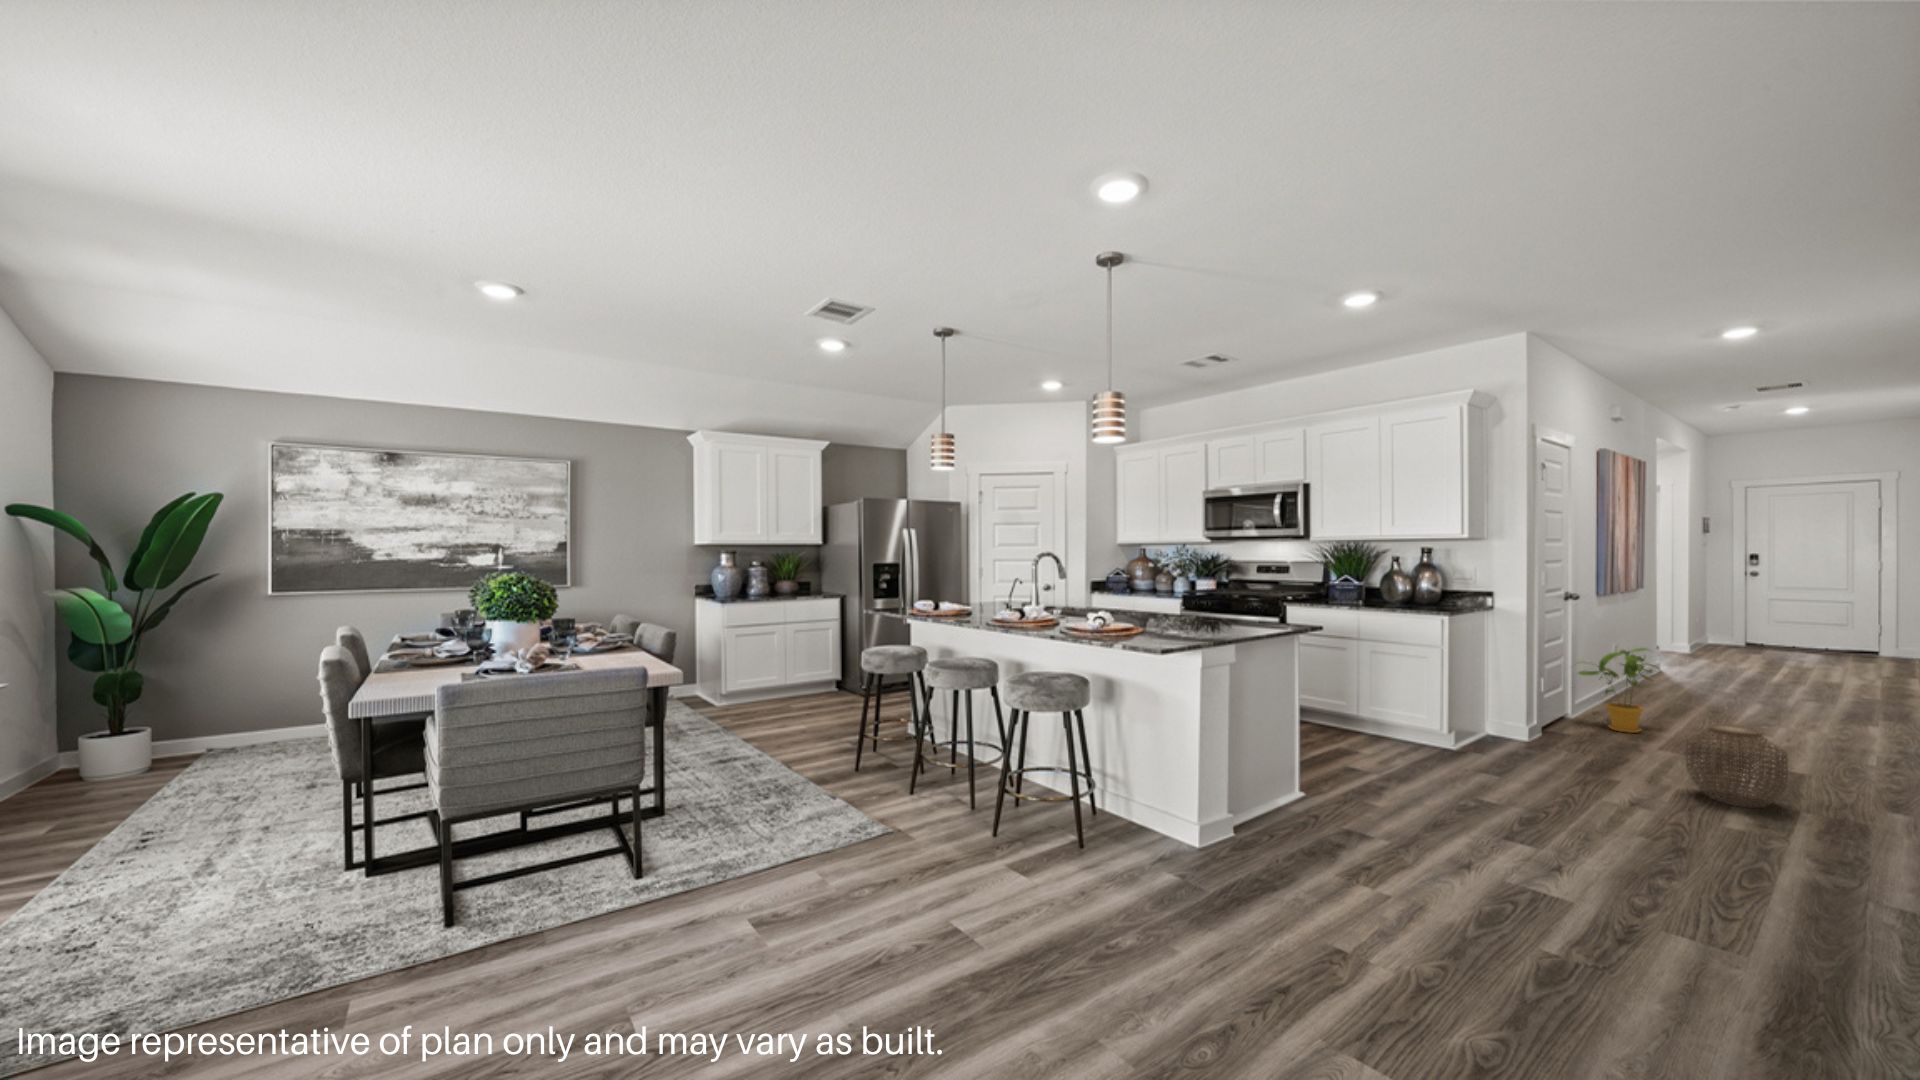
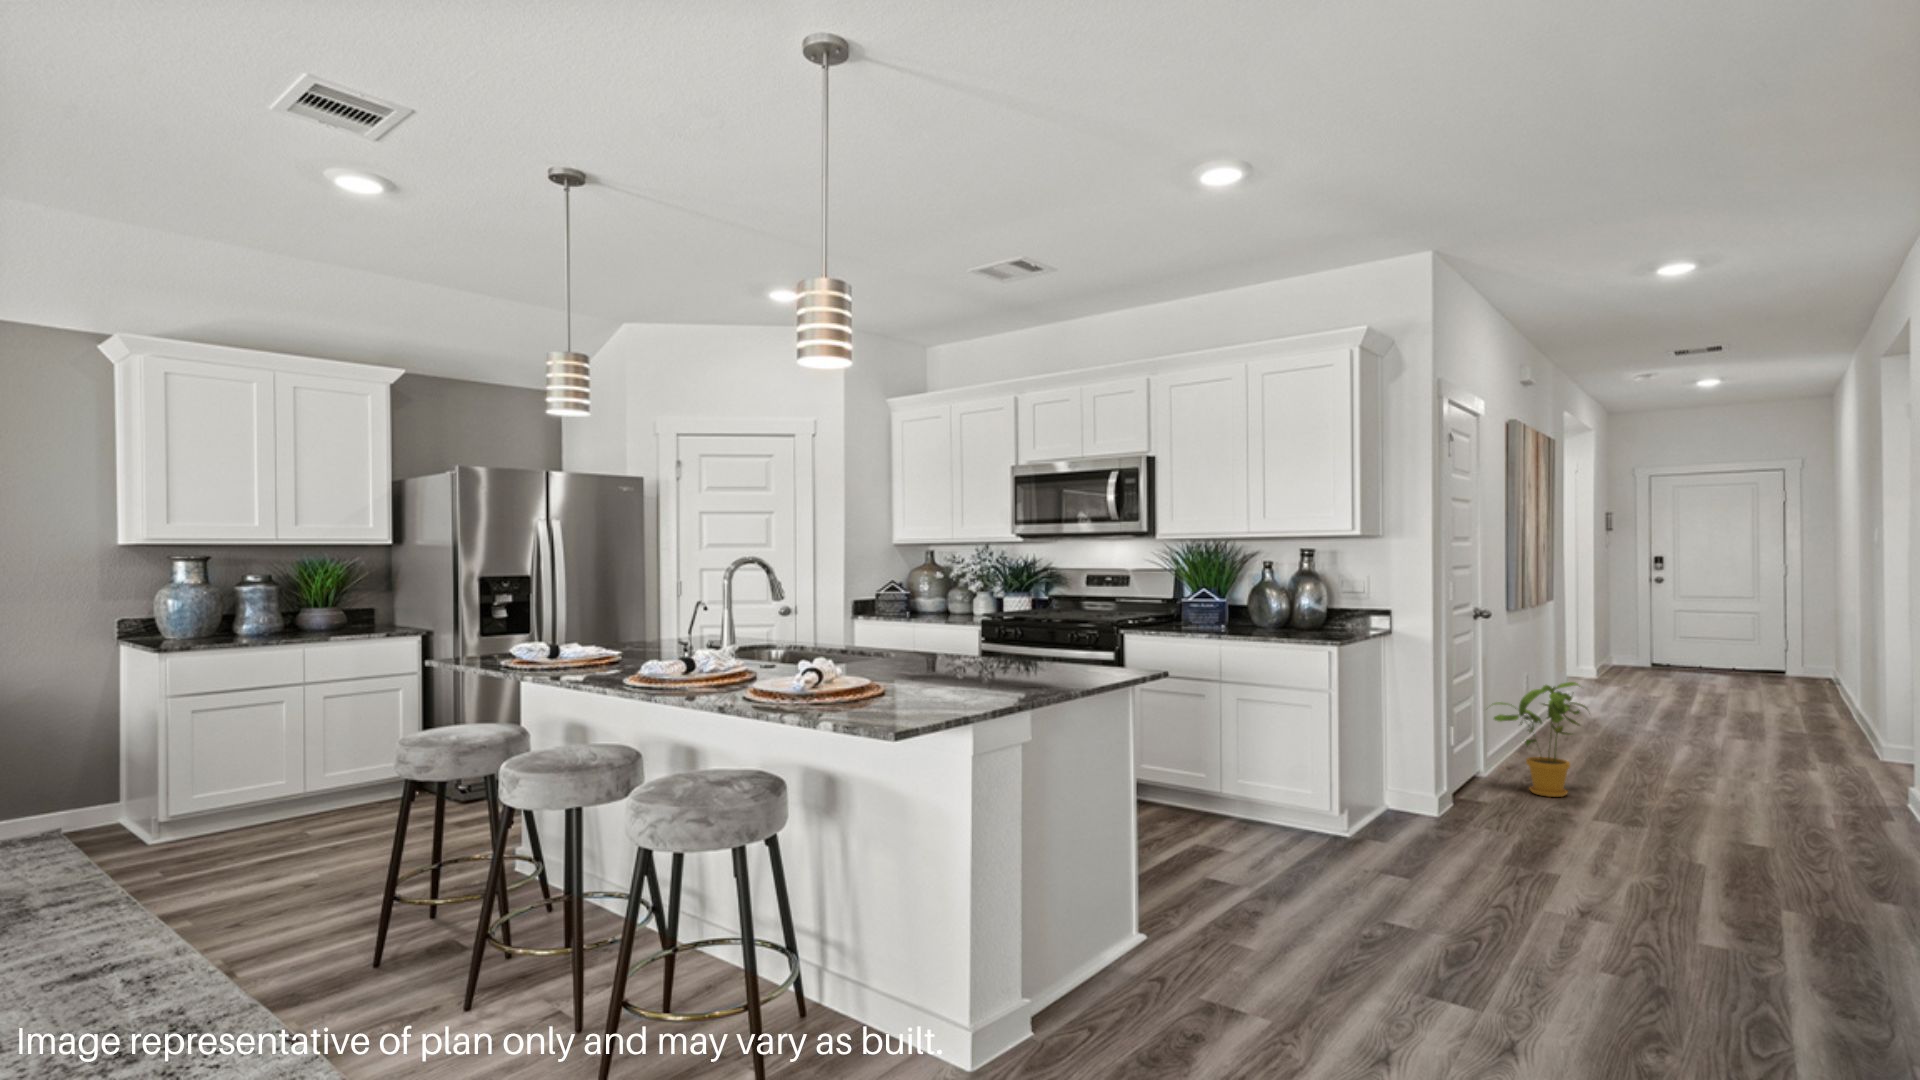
woven basket: present [1686,724,1788,808] -> none [1637,791,1759,907]

